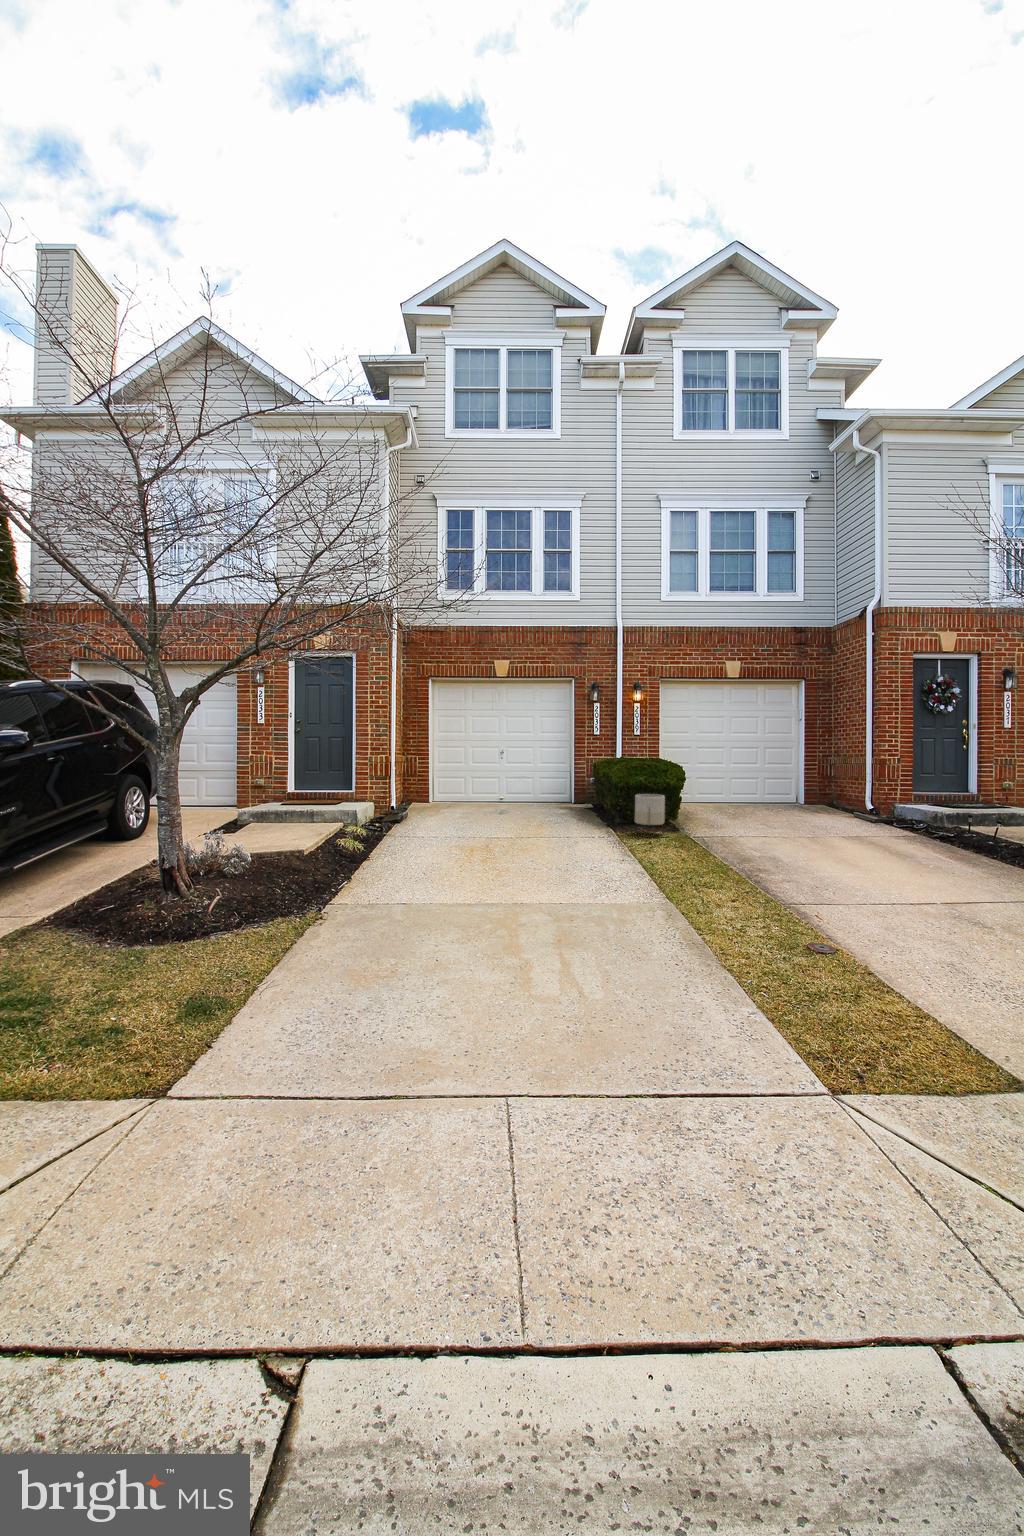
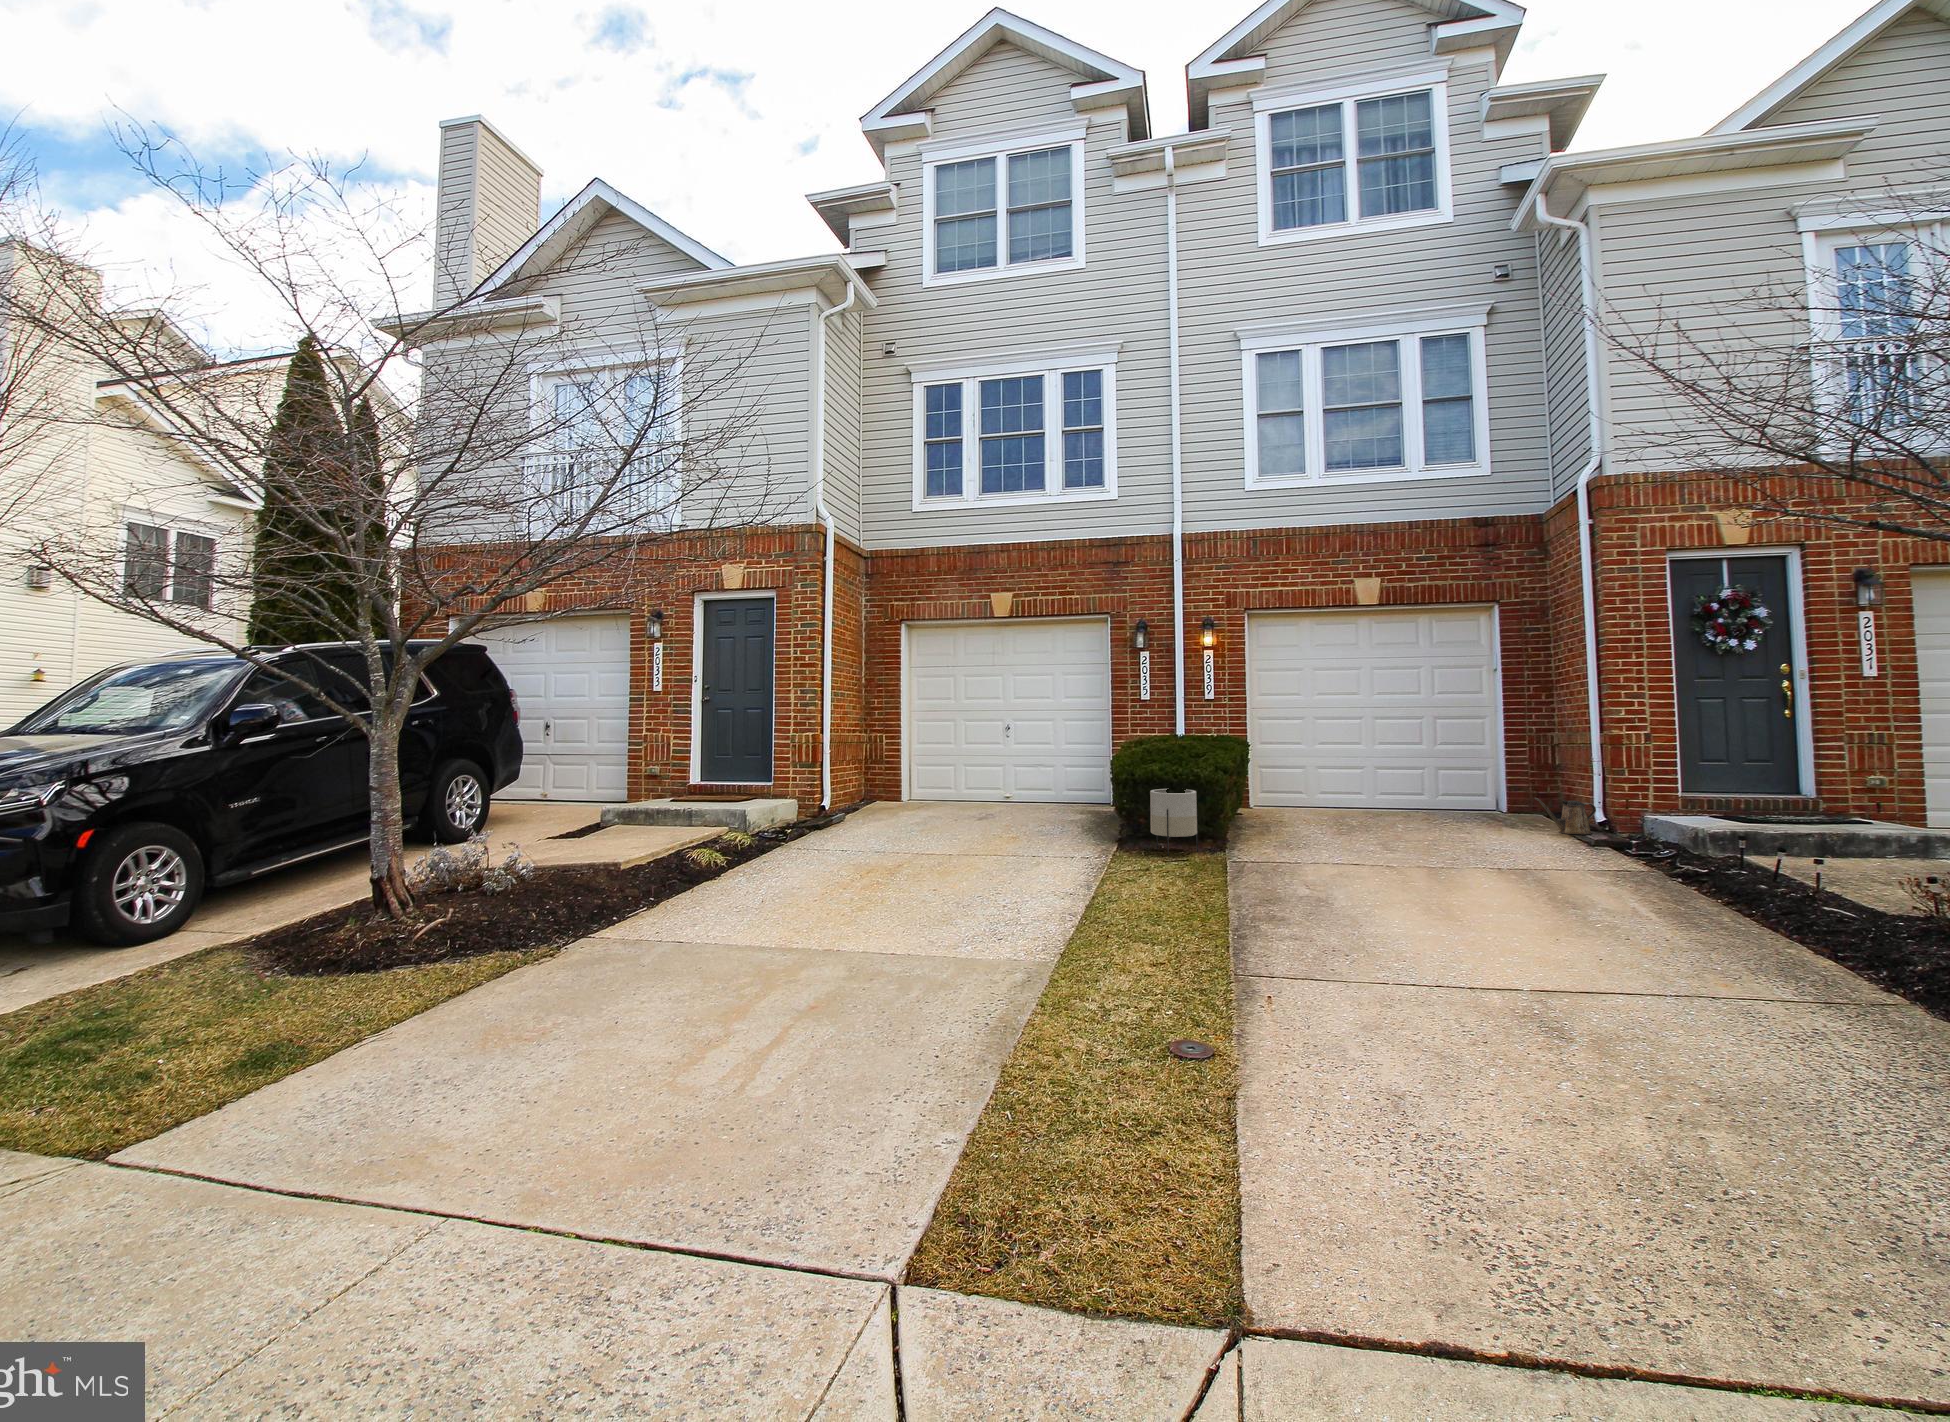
watering can: none [837,797,868,818] -> present [1534,798,1596,834]

